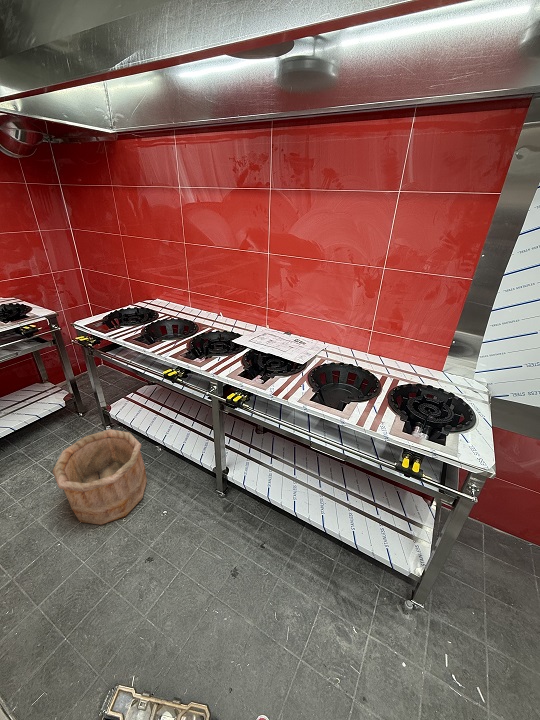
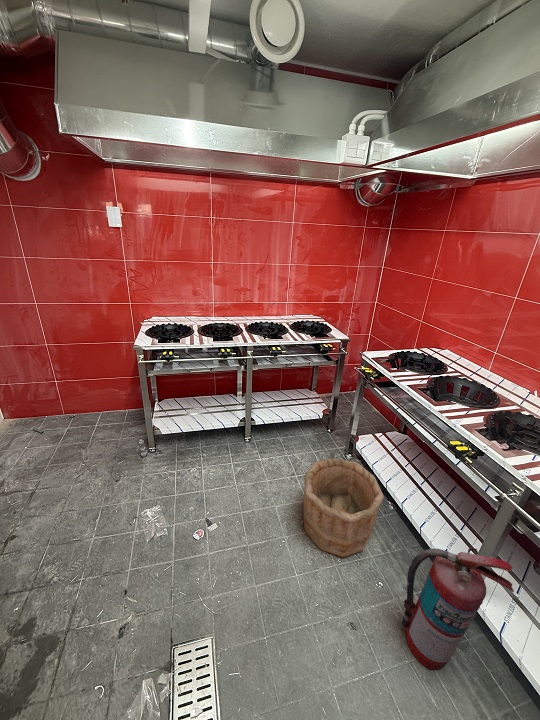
fire extinguisher: none [167,435,229,540] -> present [402,548,514,670]

